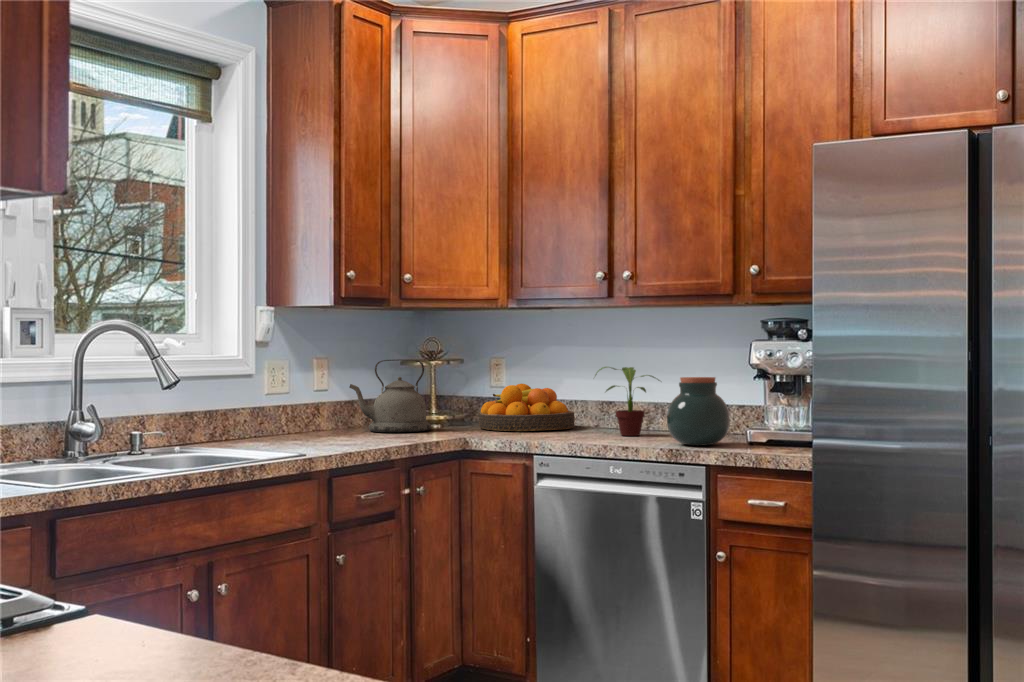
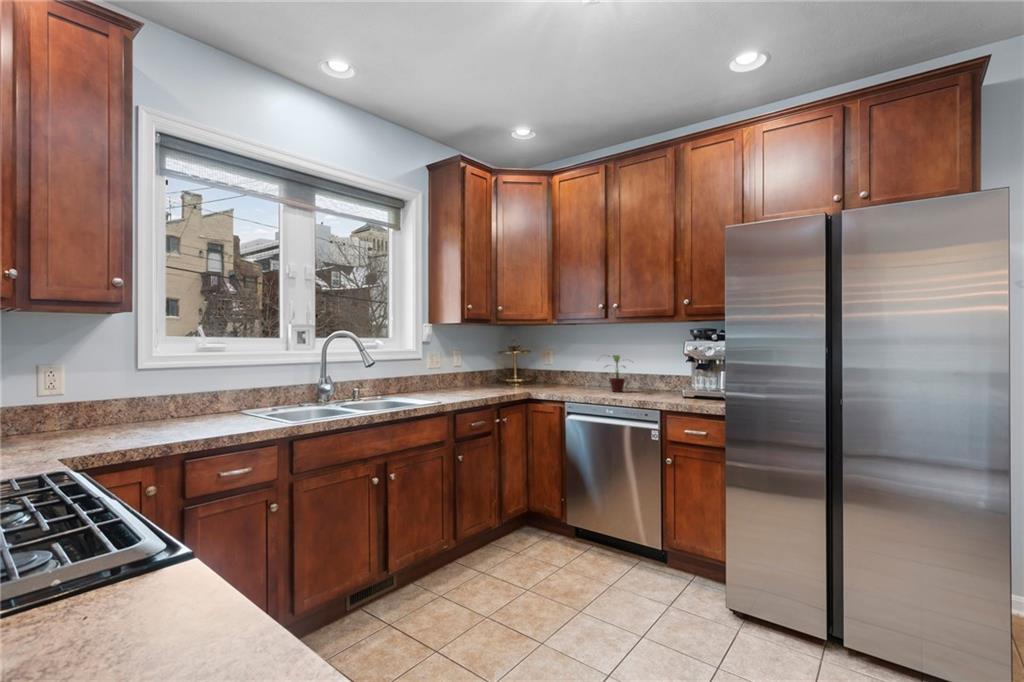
kettle: present [349,359,431,432] -> none [471,351,513,389]
jar: present [667,377,730,445] -> none [638,361,673,399]
fruit bowl: present [478,384,575,431] -> none [537,363,588,389]

